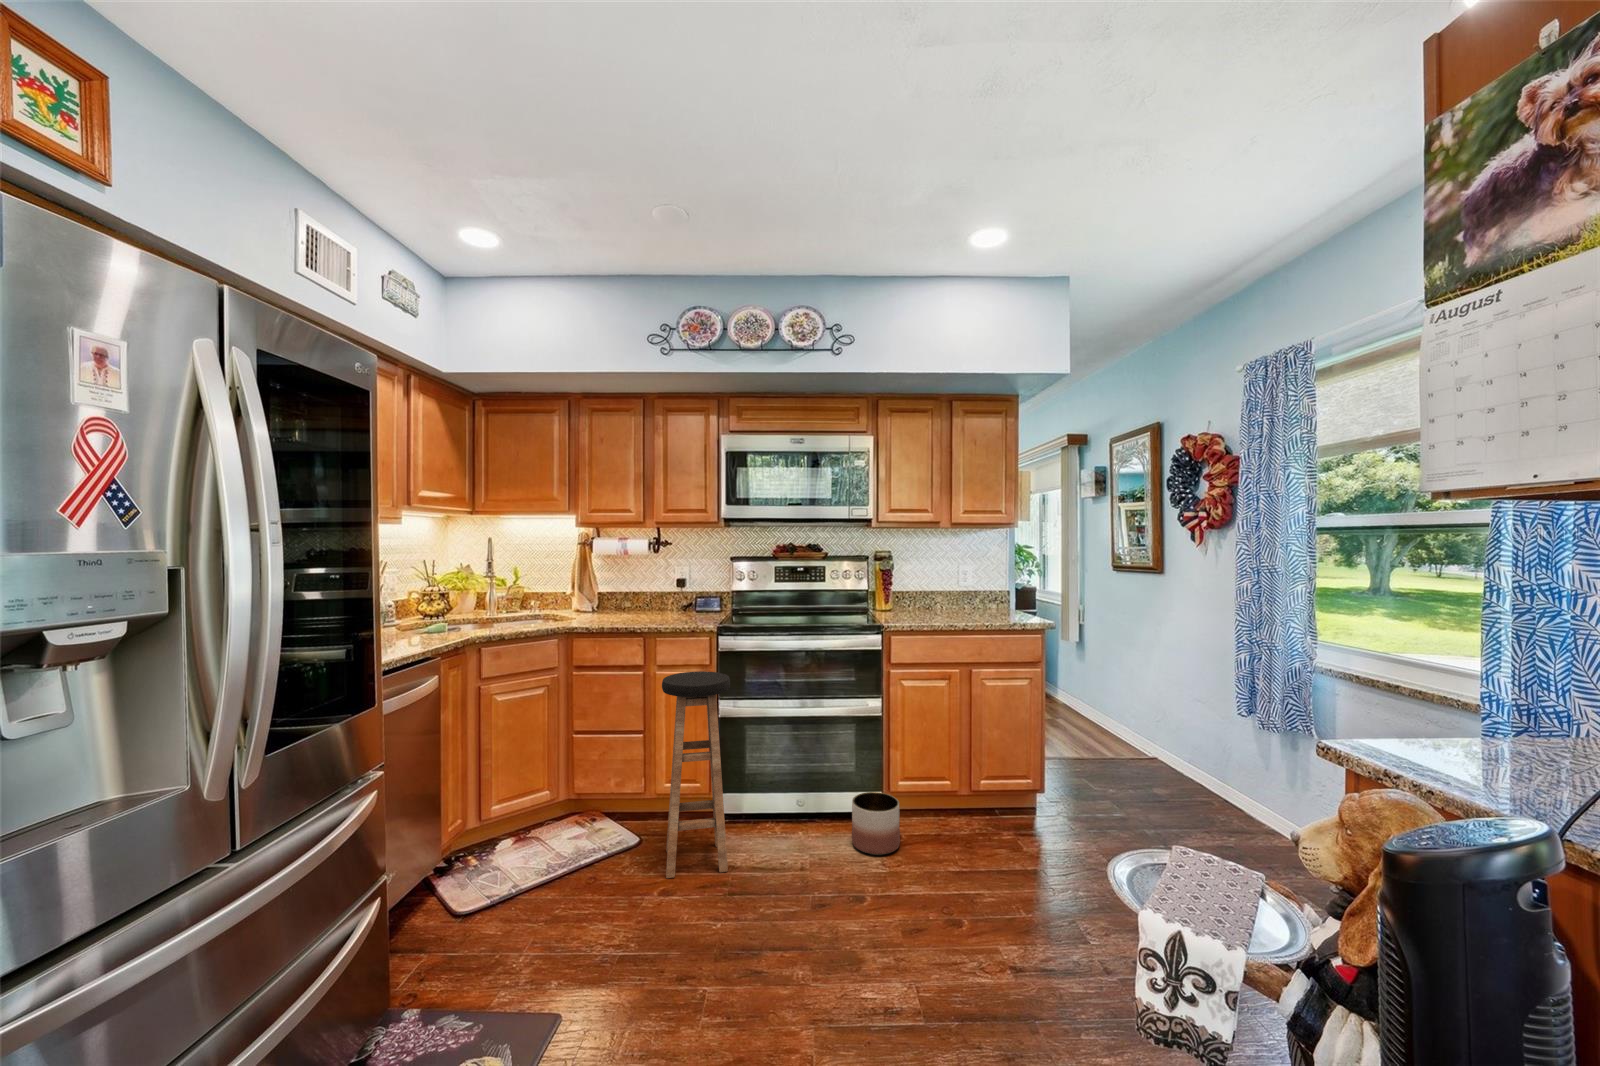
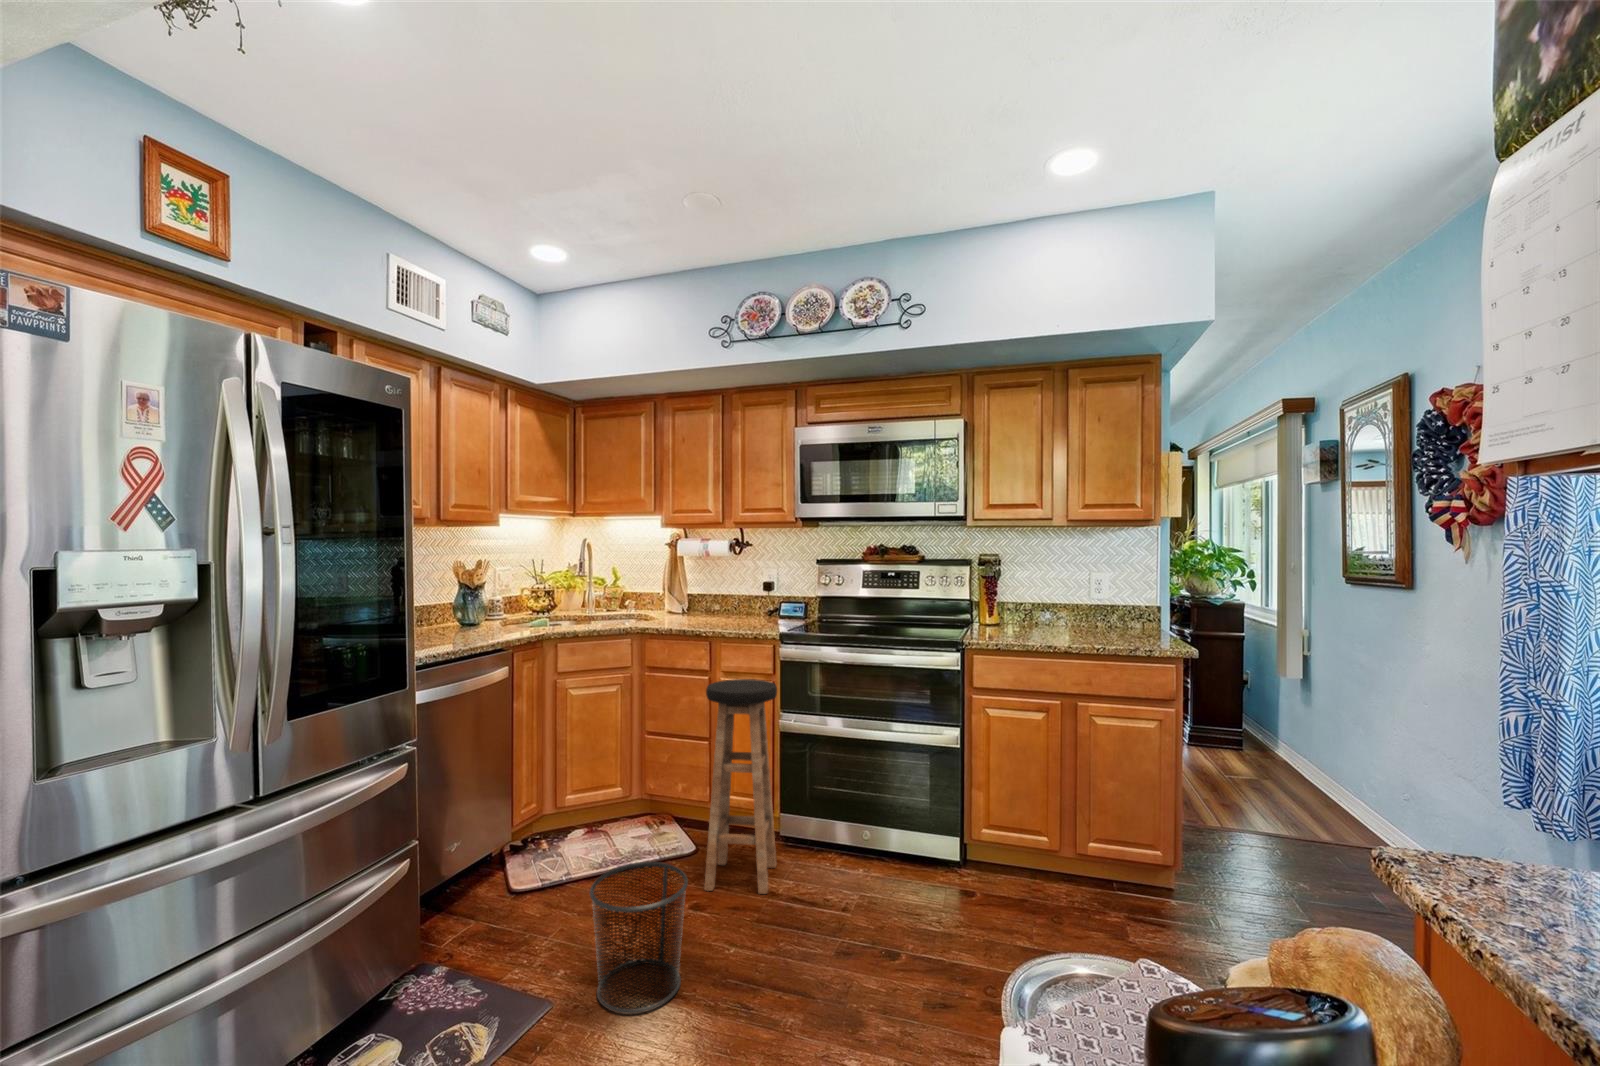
planter: present [852,792,900,855] -> none [914,832,970,905]
waste bin: none [600,857,697,1012] -> present [590,862,688,1014]

